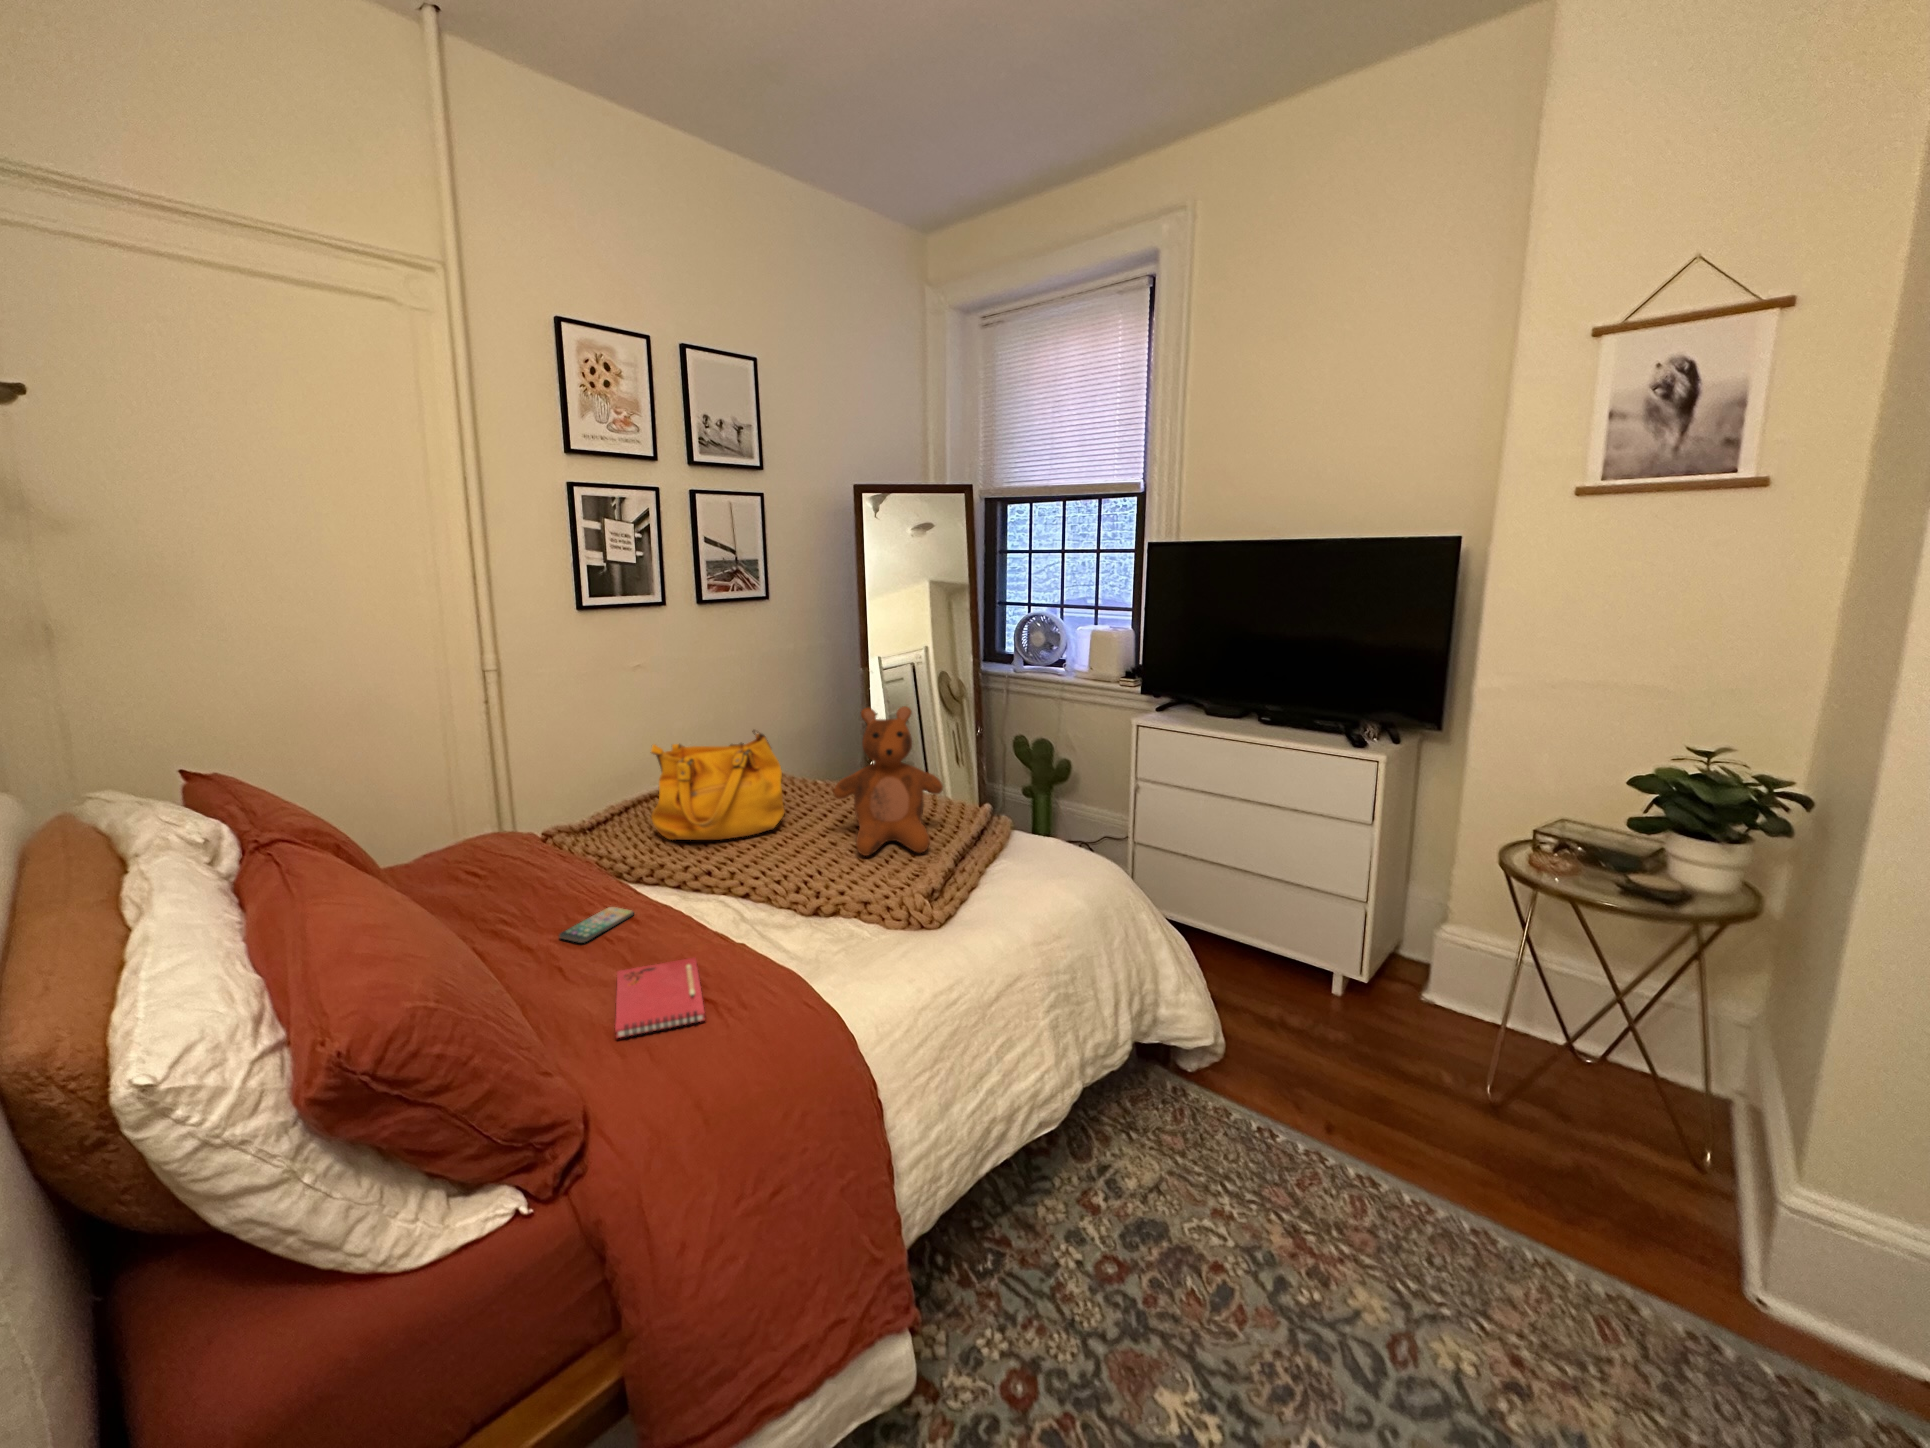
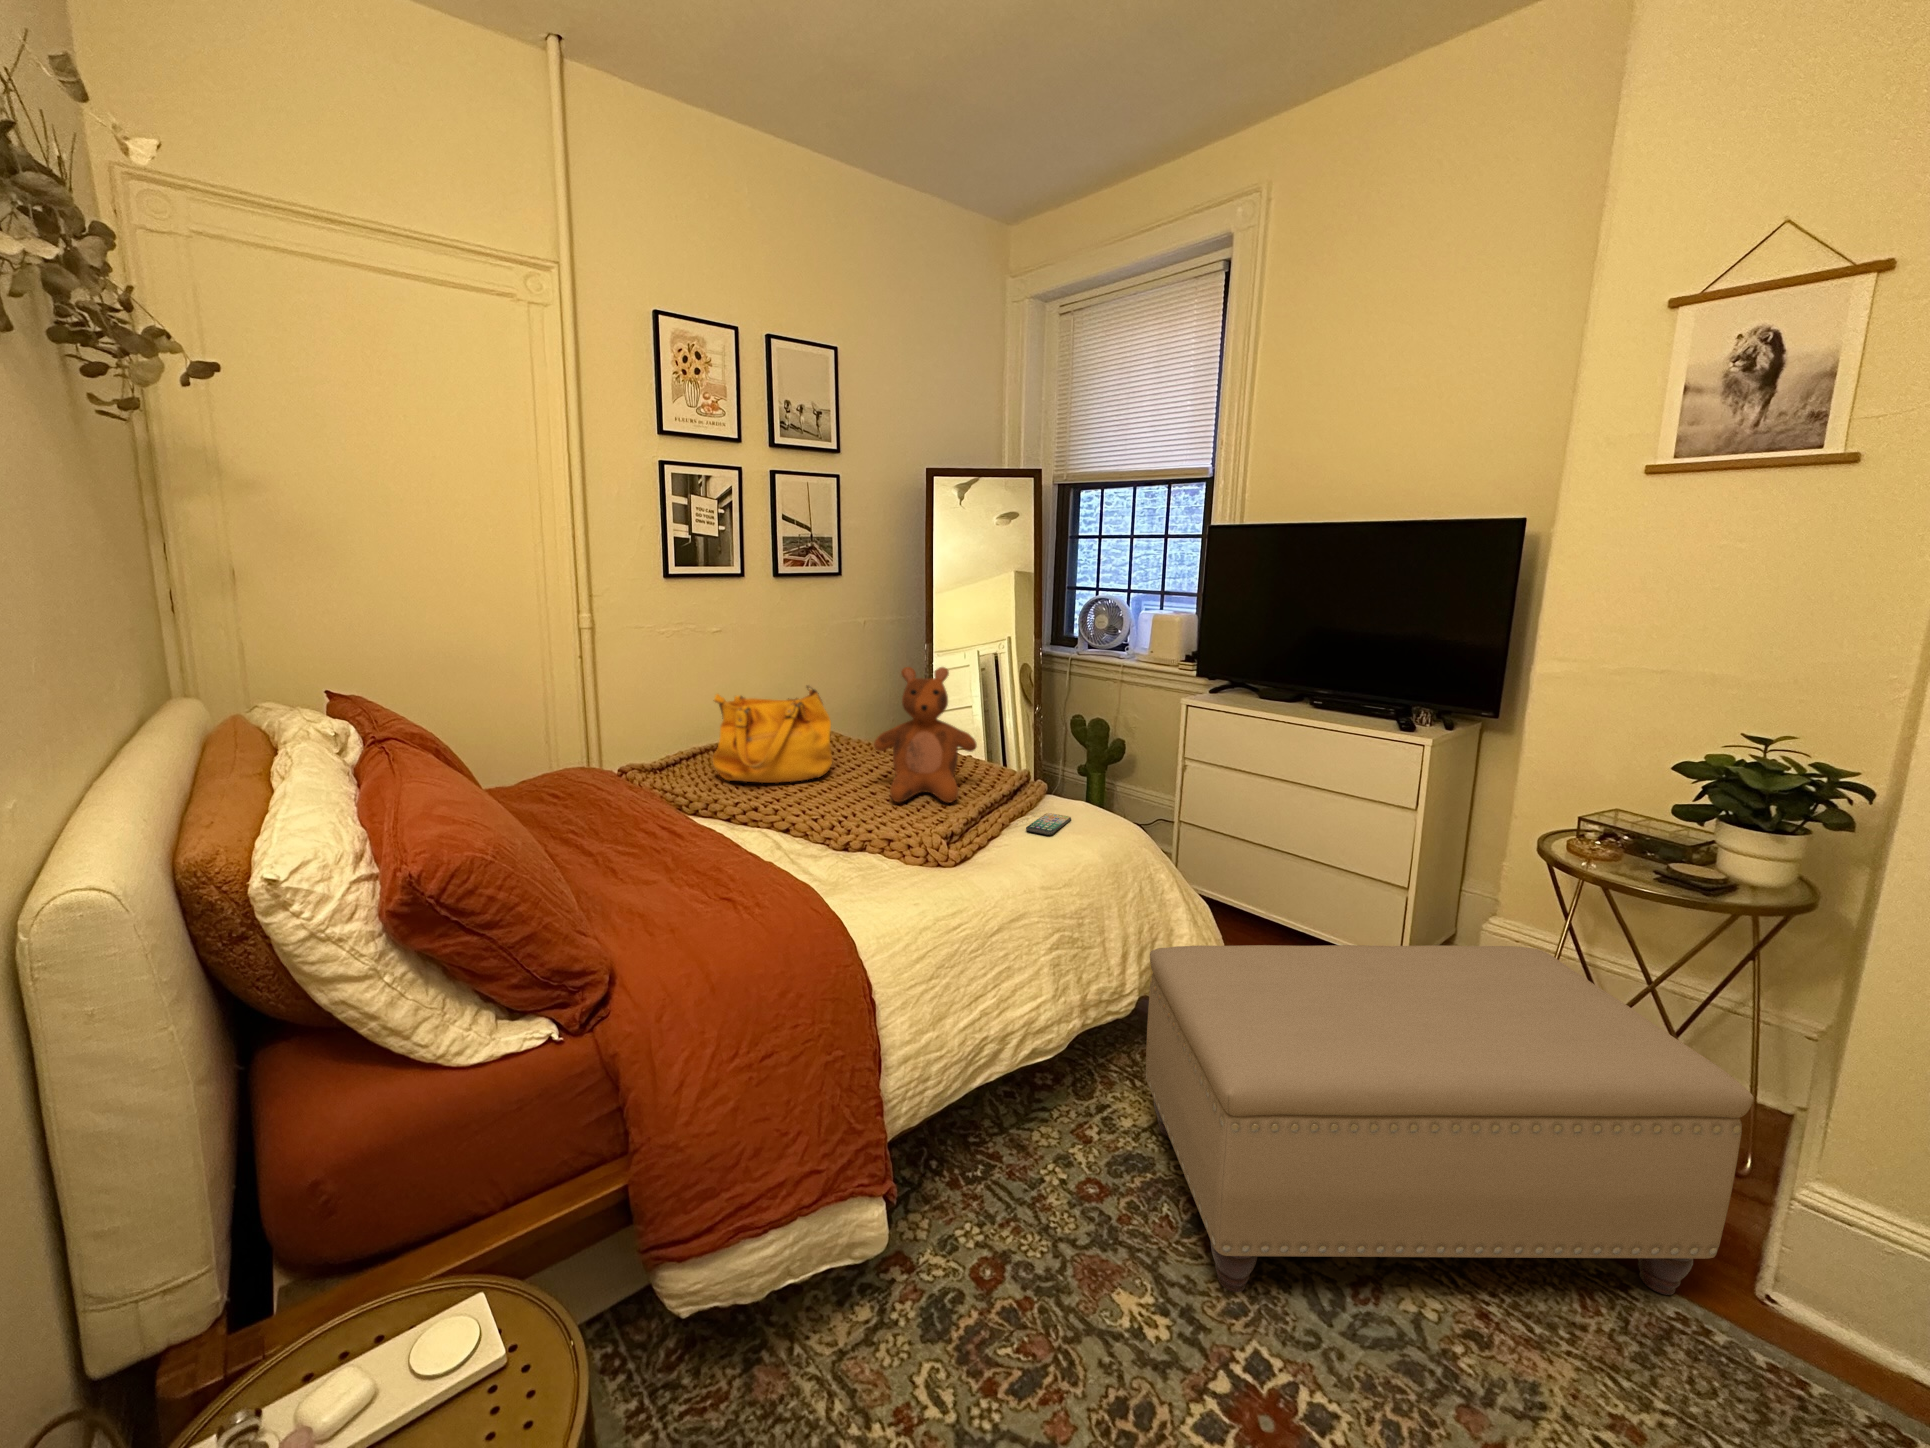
smartphone: present [559,907,634,943] -> present [1026,813,1071,835]
notebook: present [615,958,705,1038] -> none [648,868,728,922]
ottoman: none [1148,967,1755,1372] -> present [1146,945,1754,1295]

